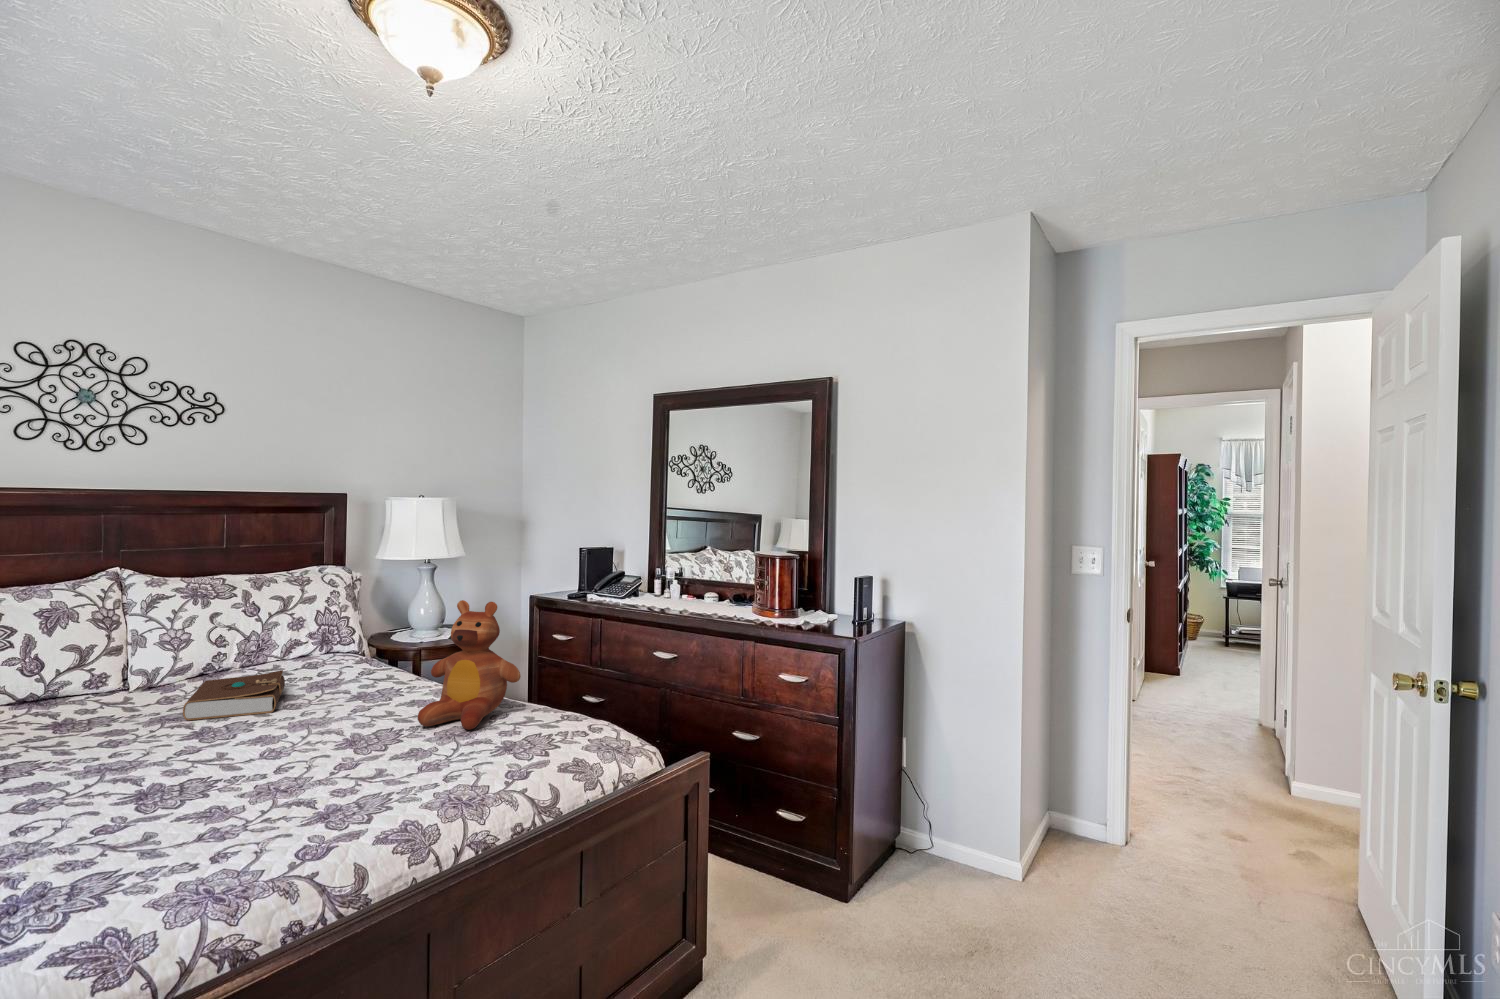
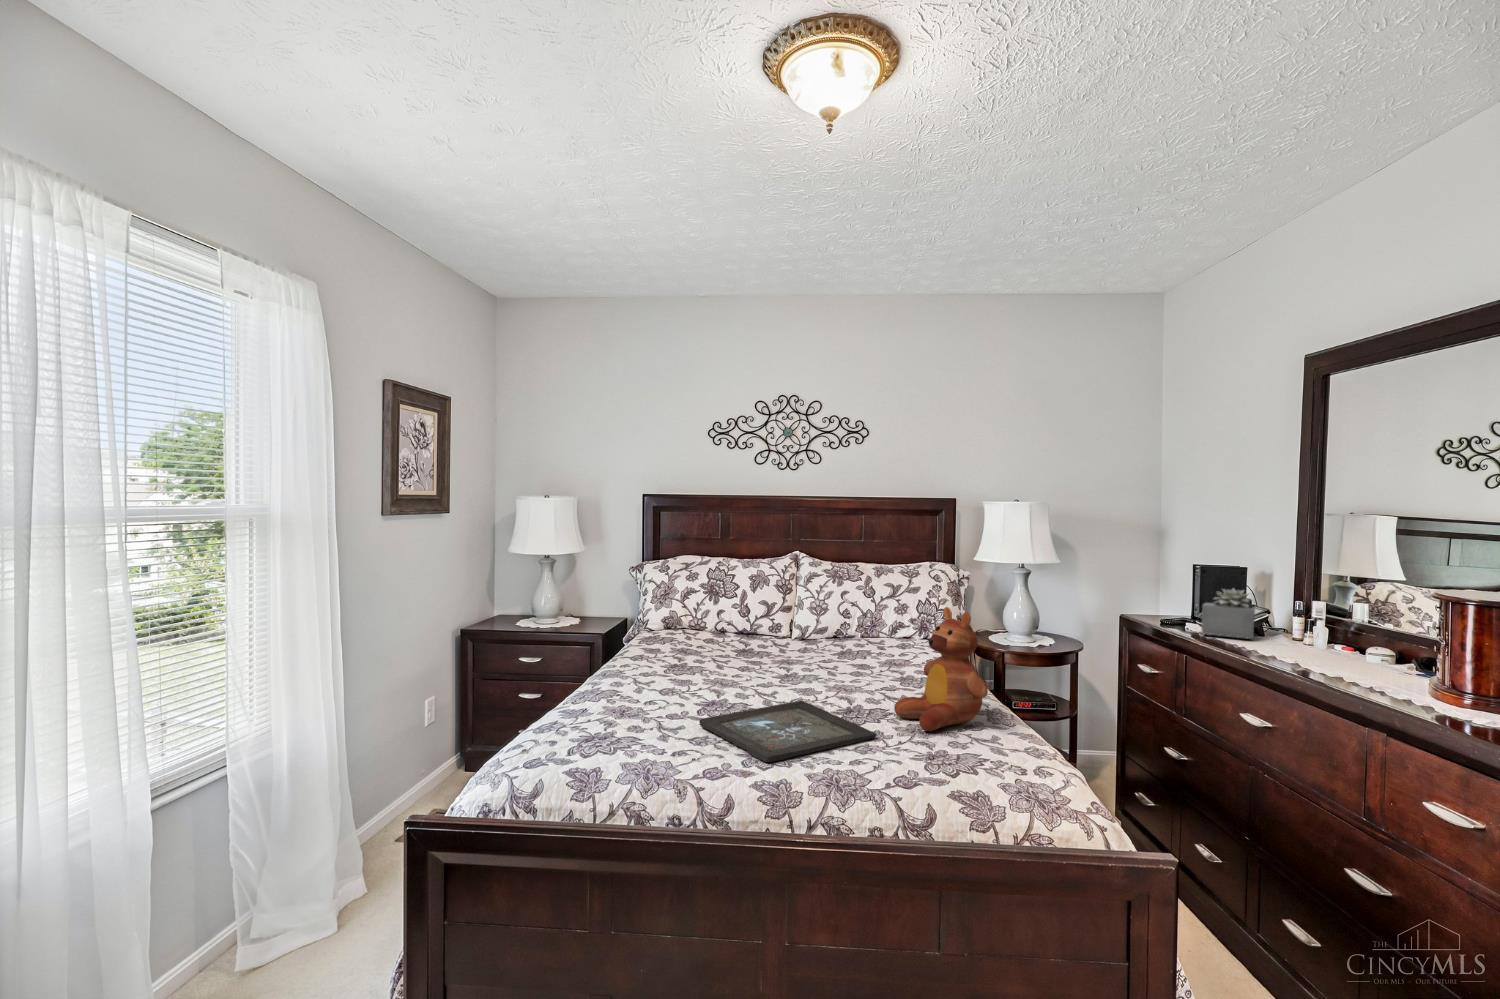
succulent plant: none [594,560,635,599] -> present [1201,589,1255,639]
book: present [183,670,285,720] -> none [781,641,862,675]
tray: none [195,743,435,814] -> present [699,701,876,762]

